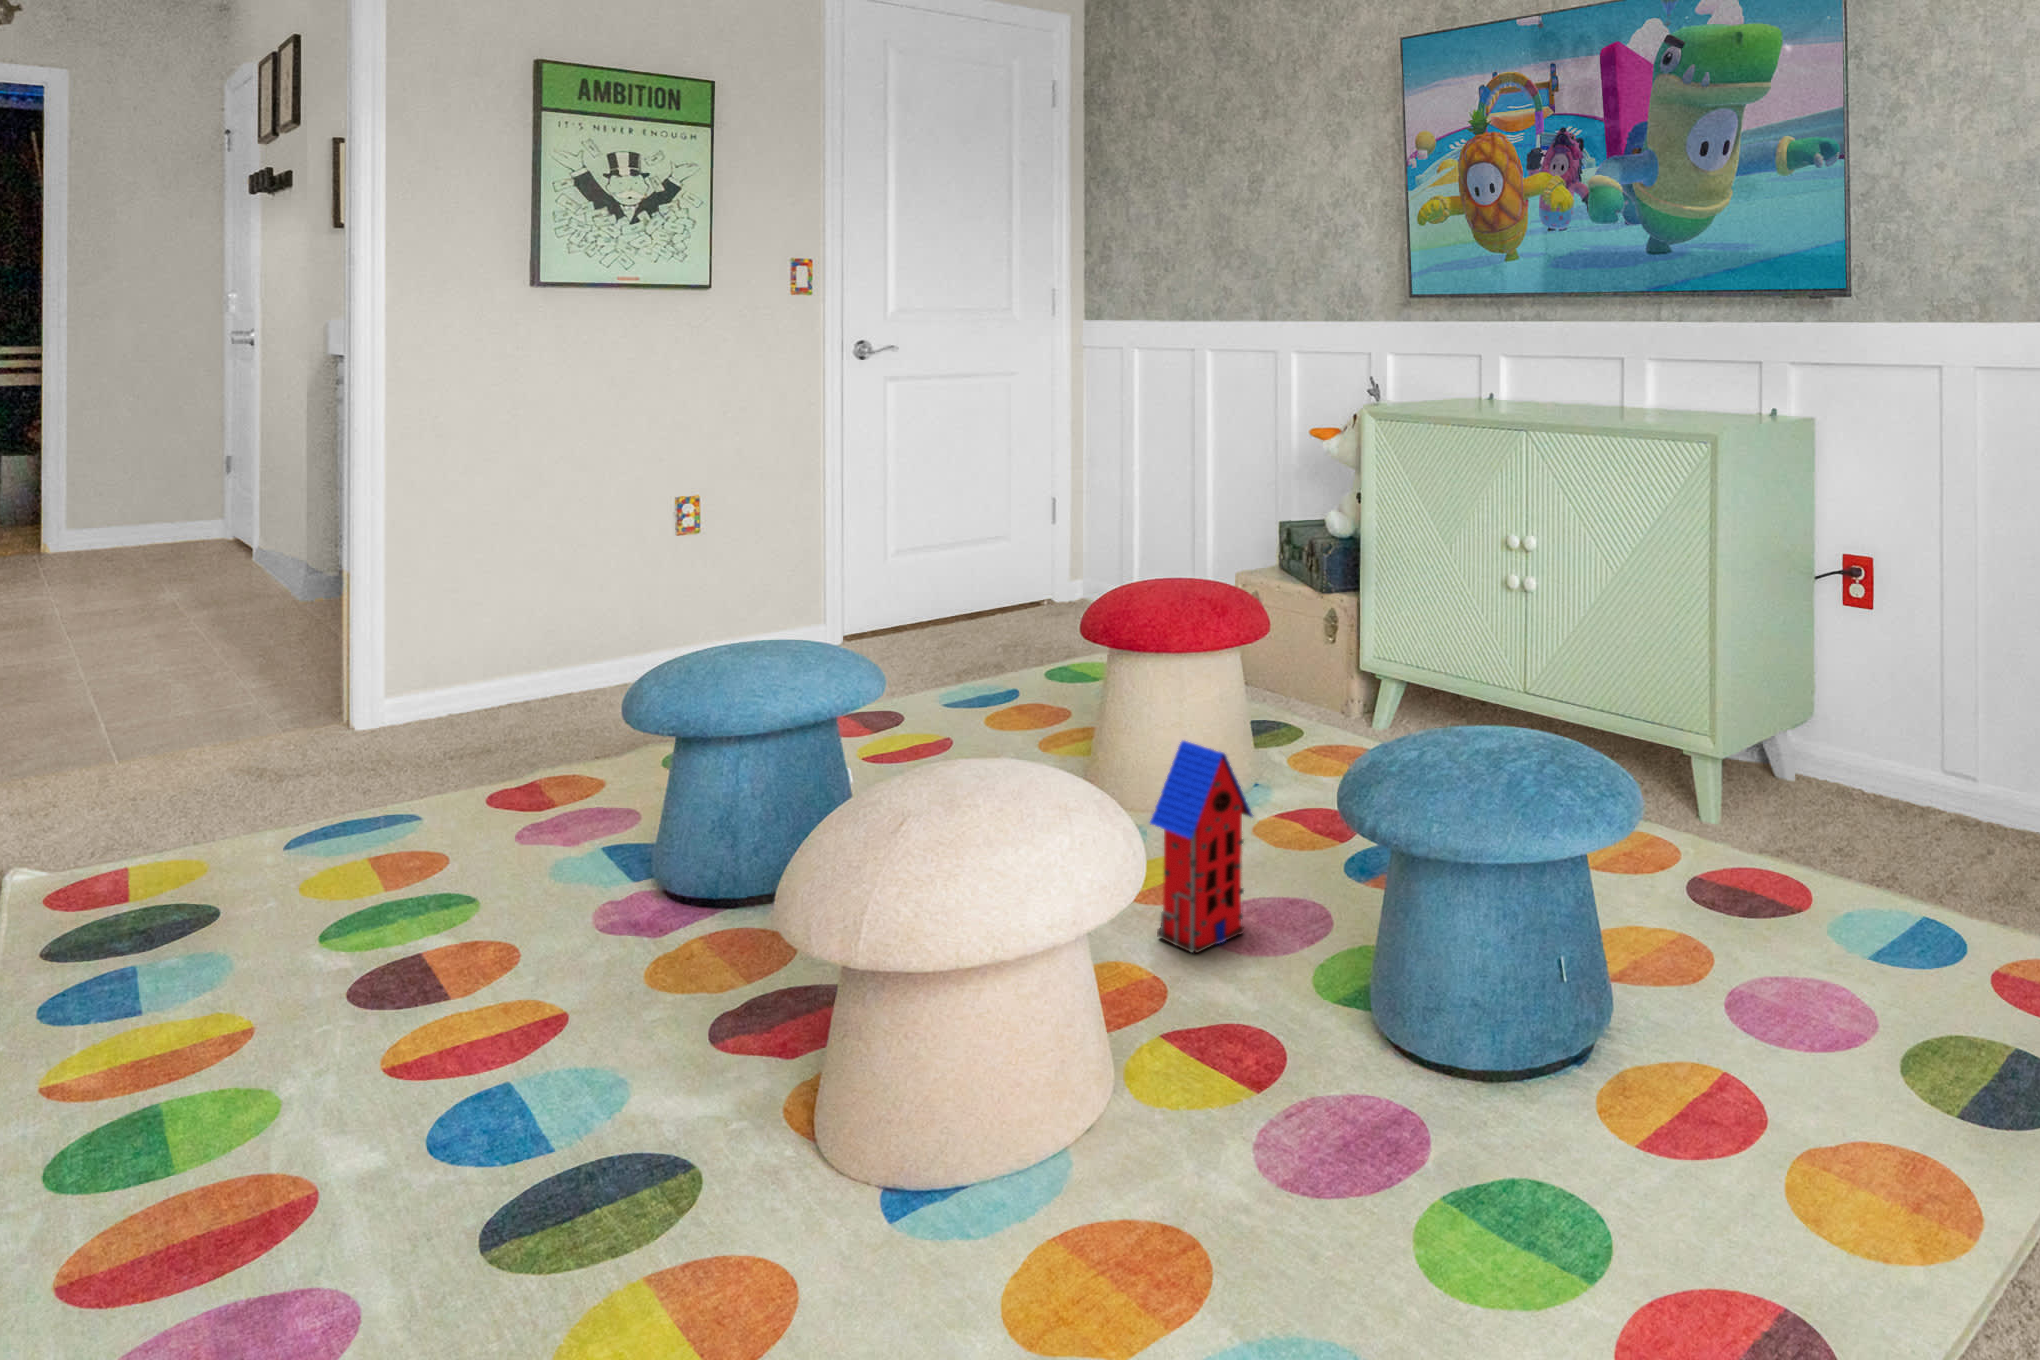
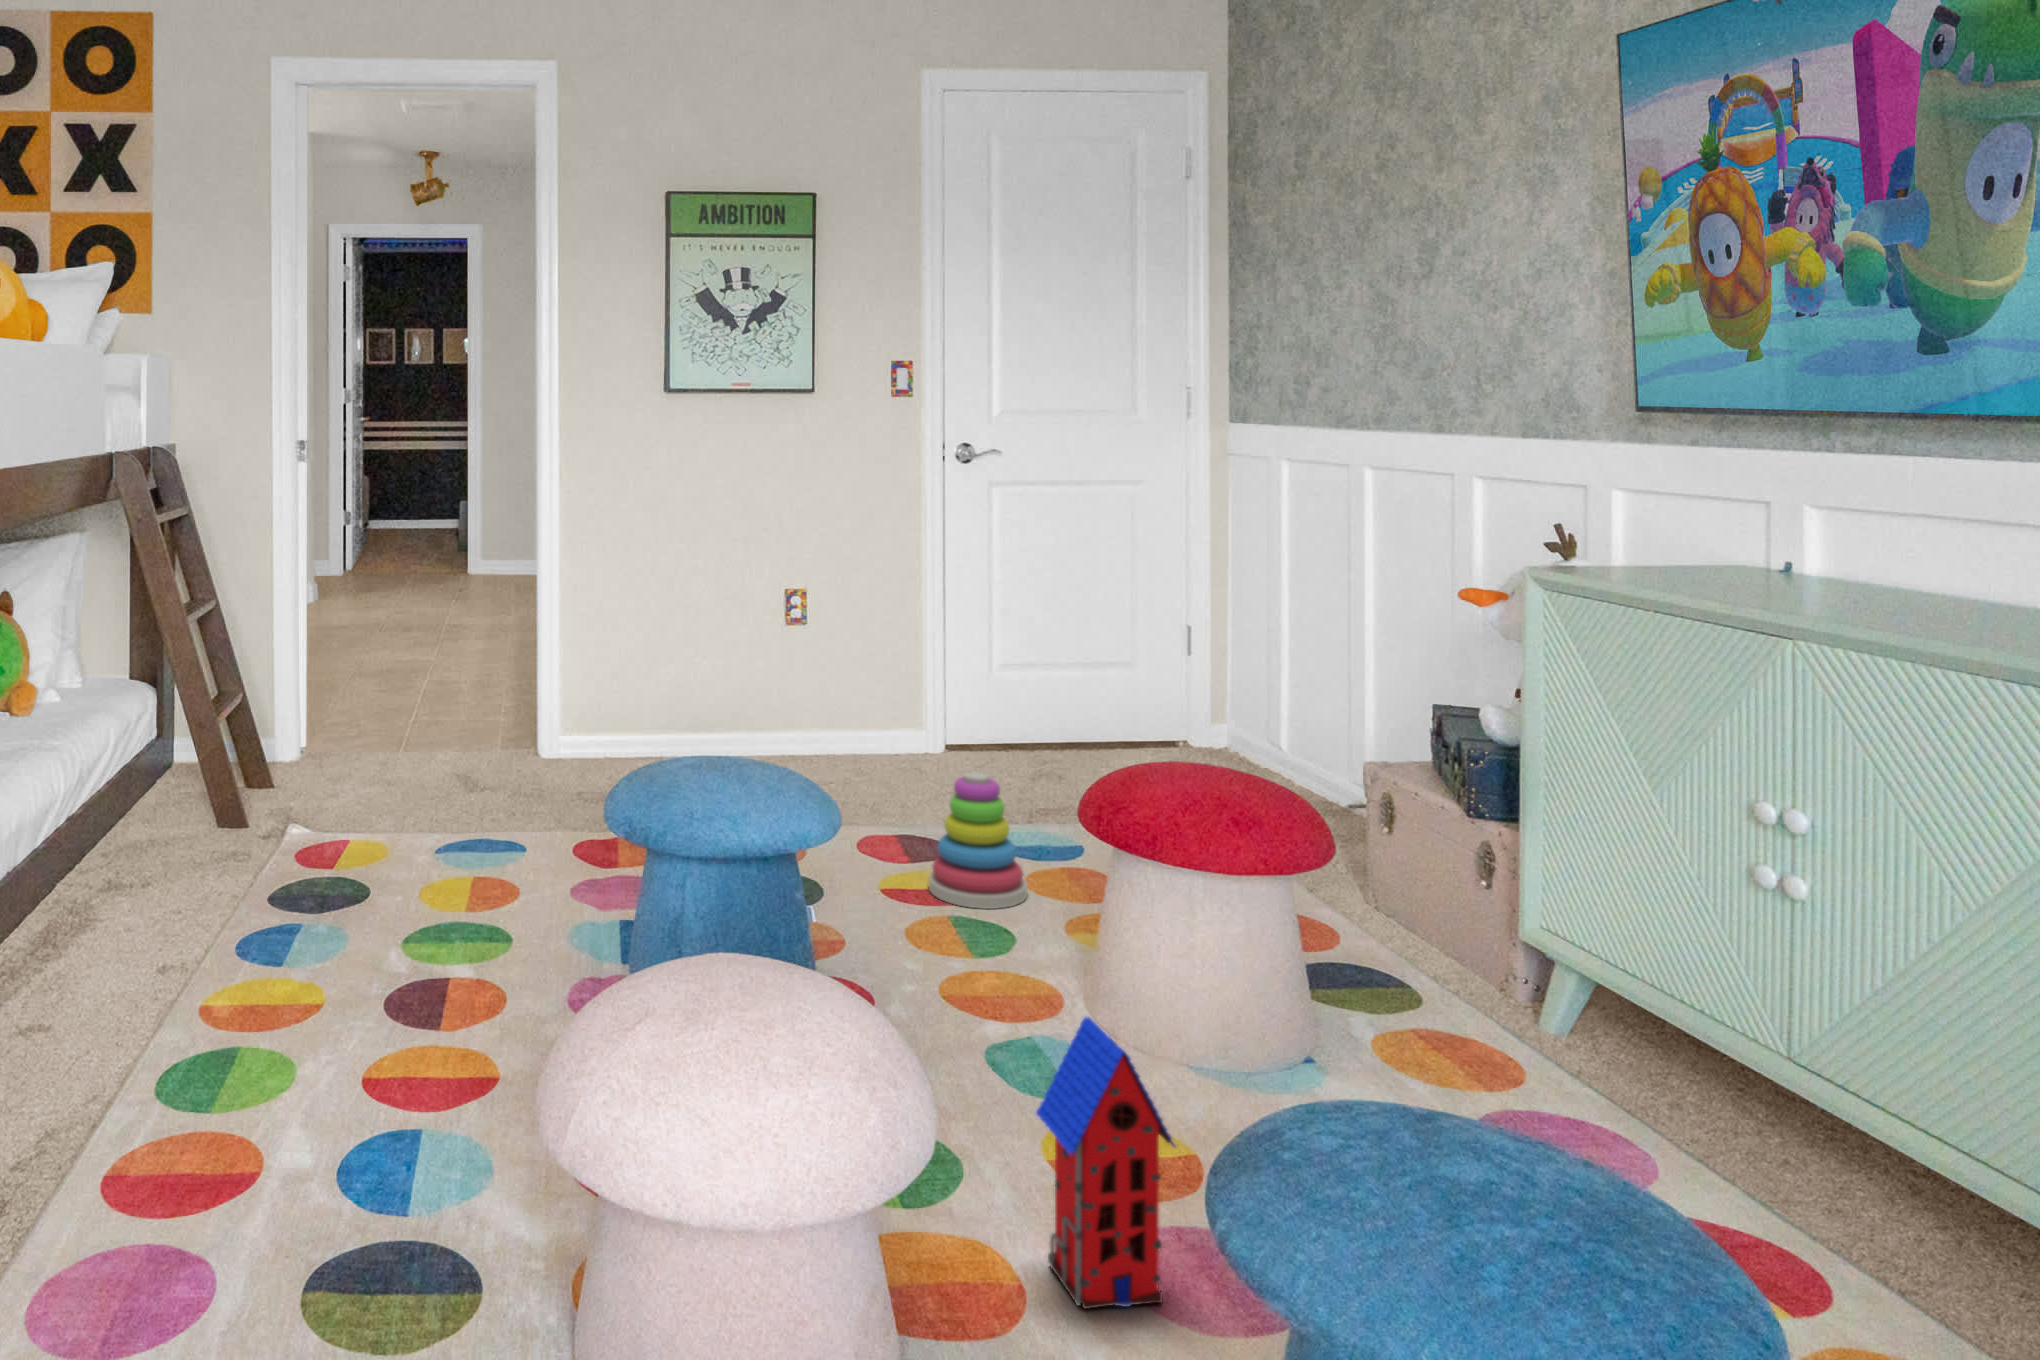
stacking toy: none [901,623,990,742] -> present [929,772,1027,909]

